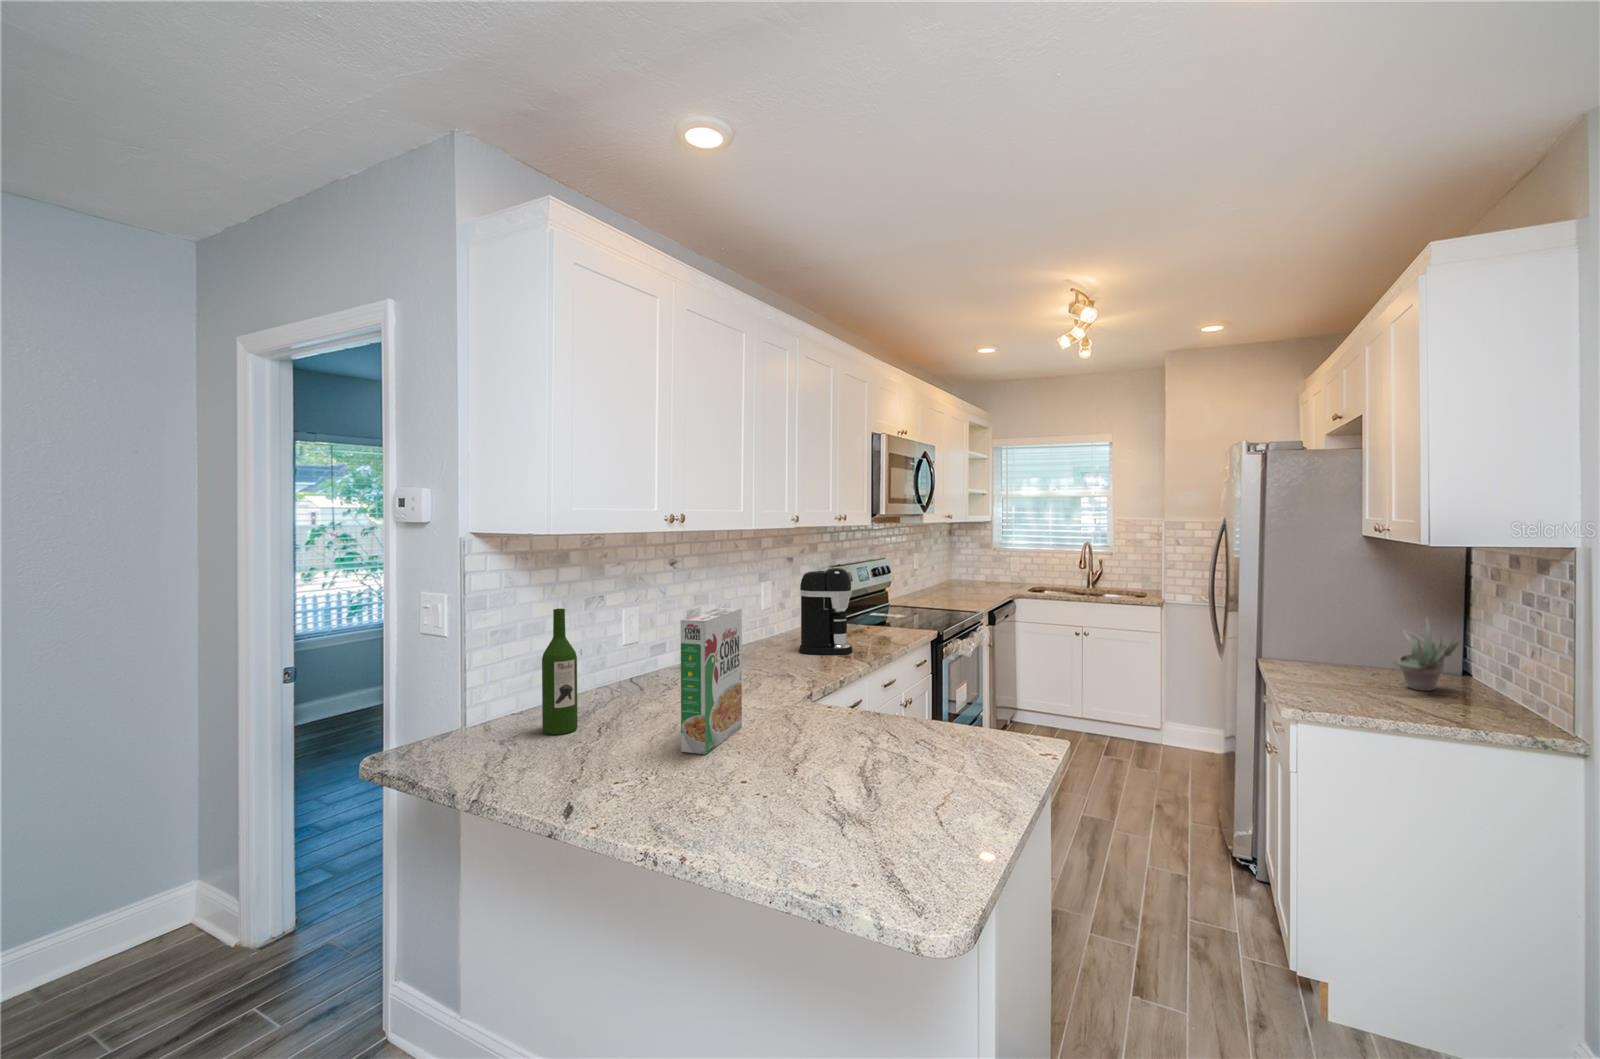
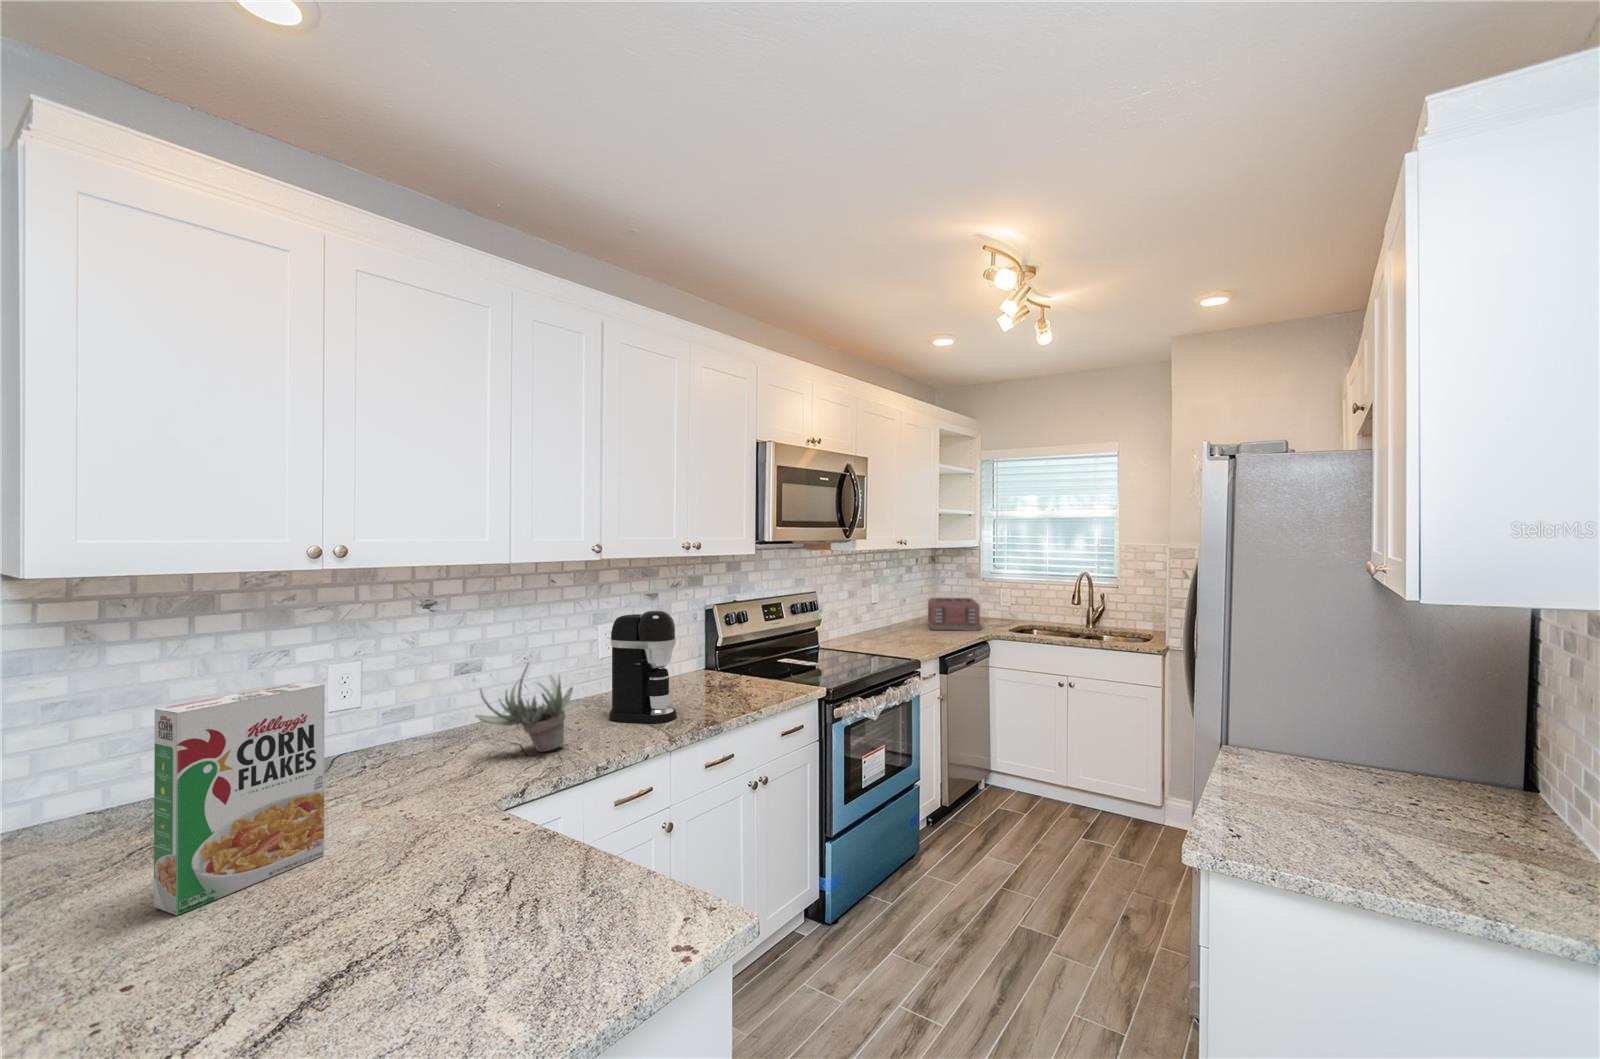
toaster: none [954,565,1004,591] -> present [928,598,981,631]
wine bottle: present [542,609,578,735] -> none [57,678,122,857]
succulent plant: present [1393,617,1459,691] -> present [475,664,573,752]

